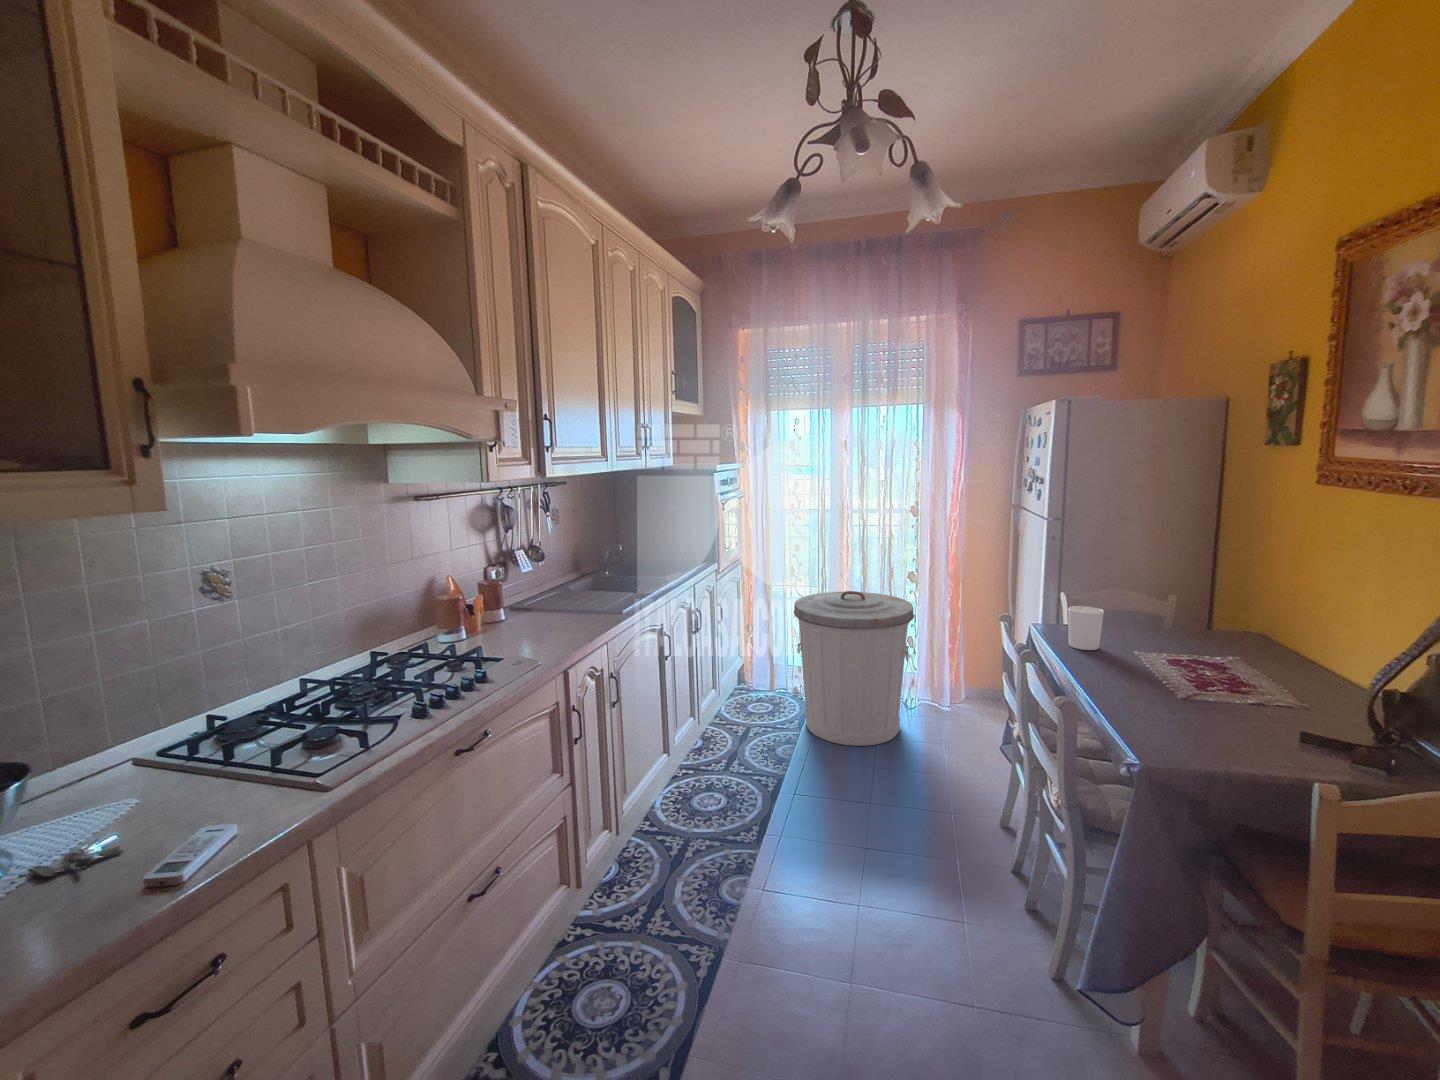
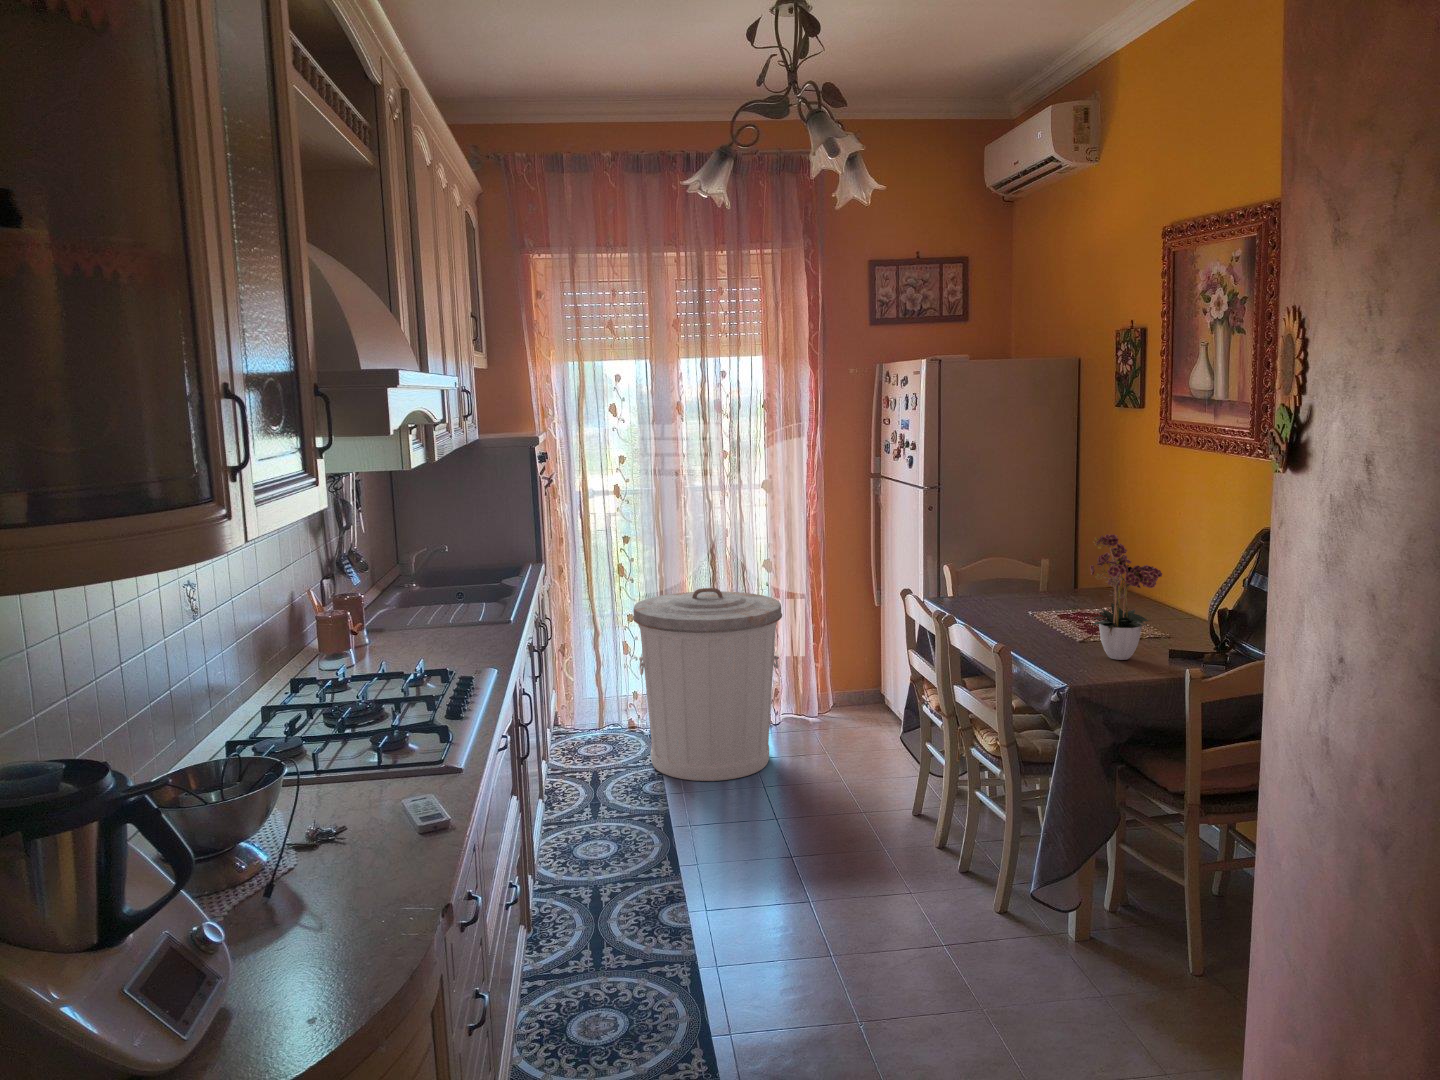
flower arrangement: none [1167,580,1295,741] -> present [1090,534,1162,660]
candle holder: present [1068,606,1104,650] -> none [978,571,1009,613]

